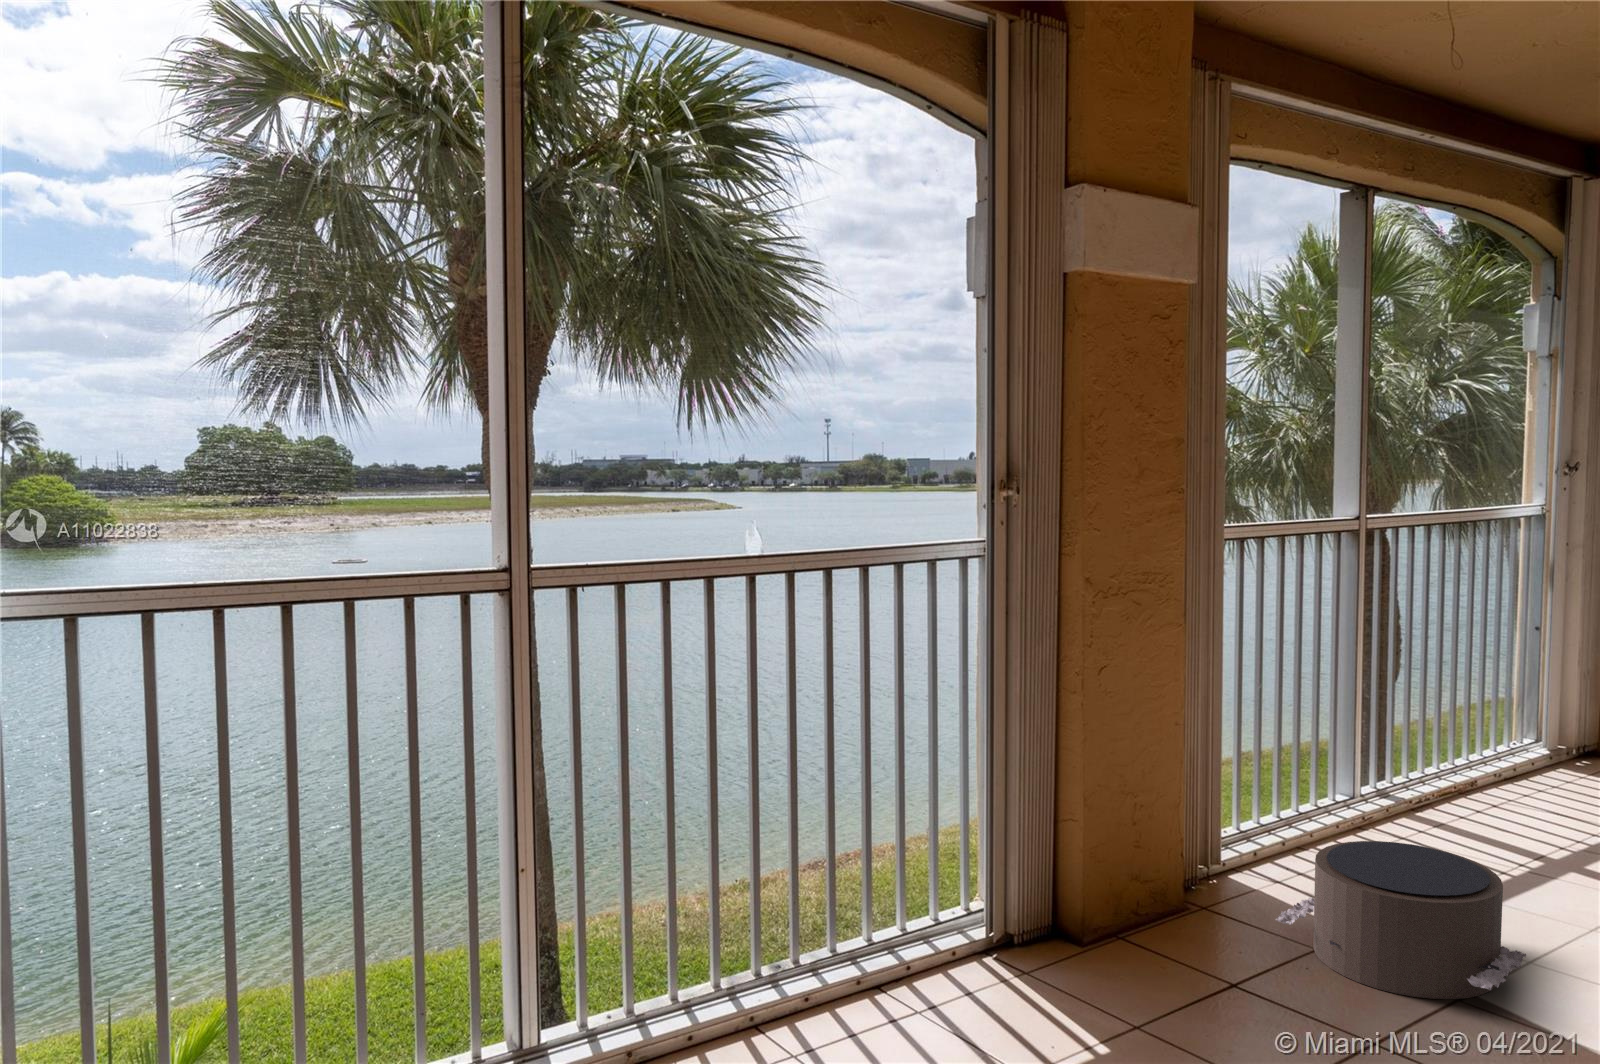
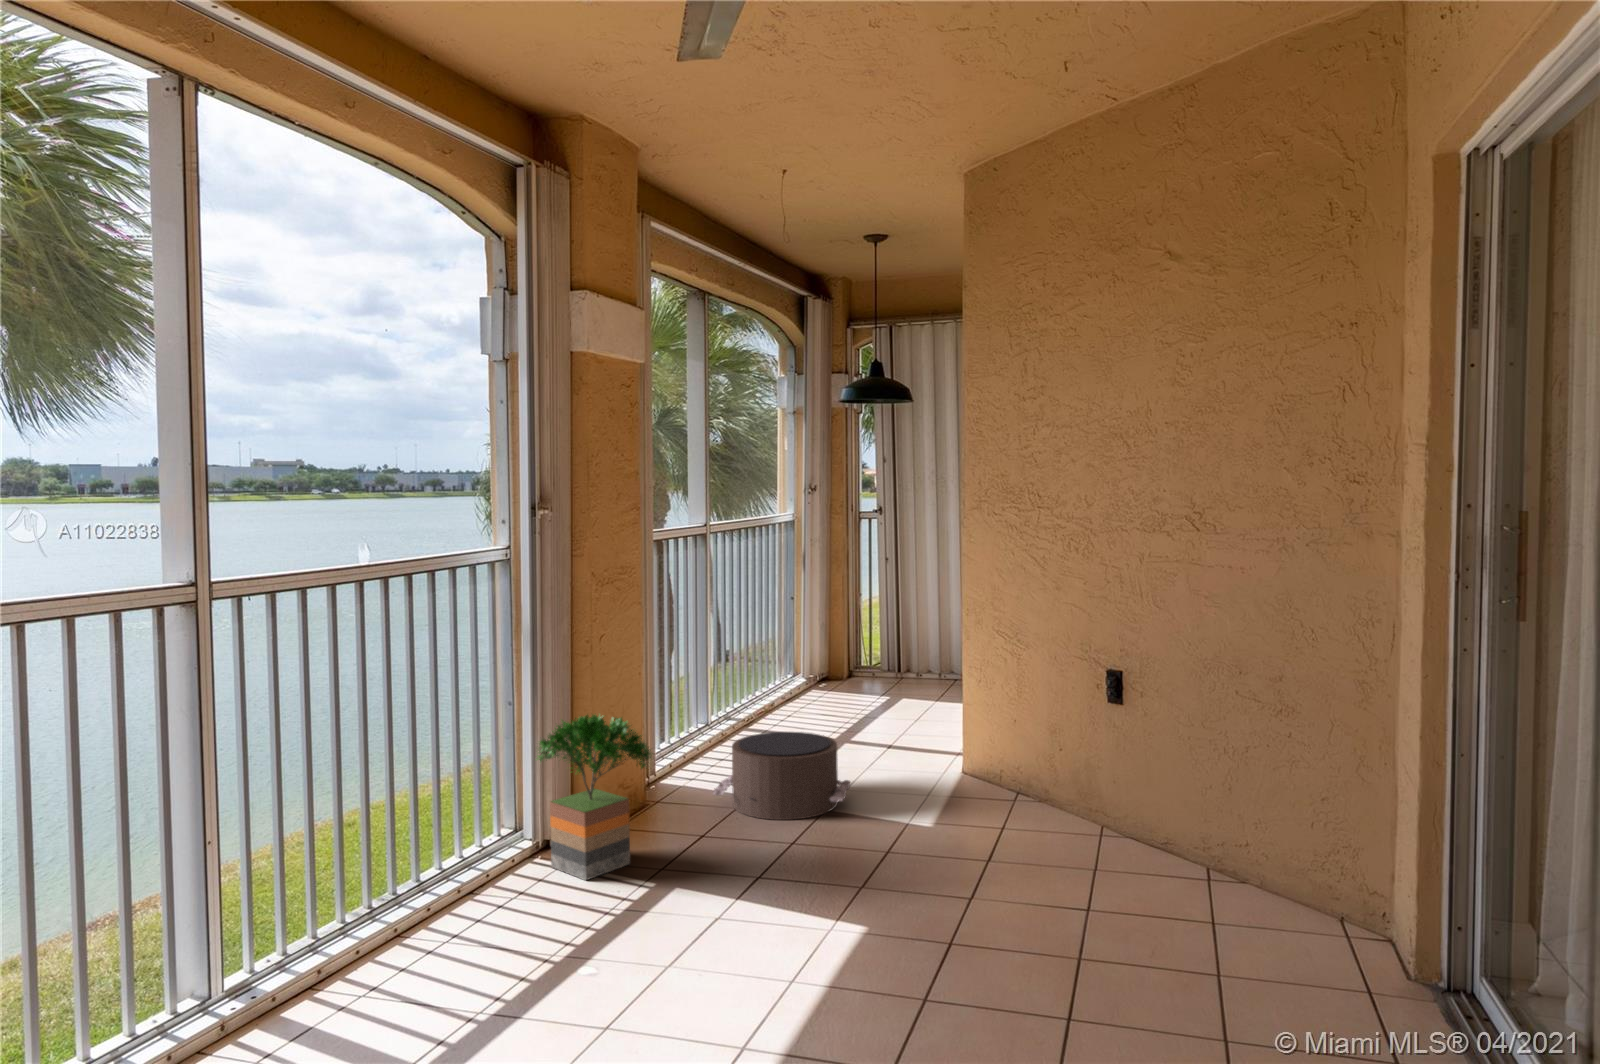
potted tree: none [986,775,1146,1006] -> present [538,715,653,880]

